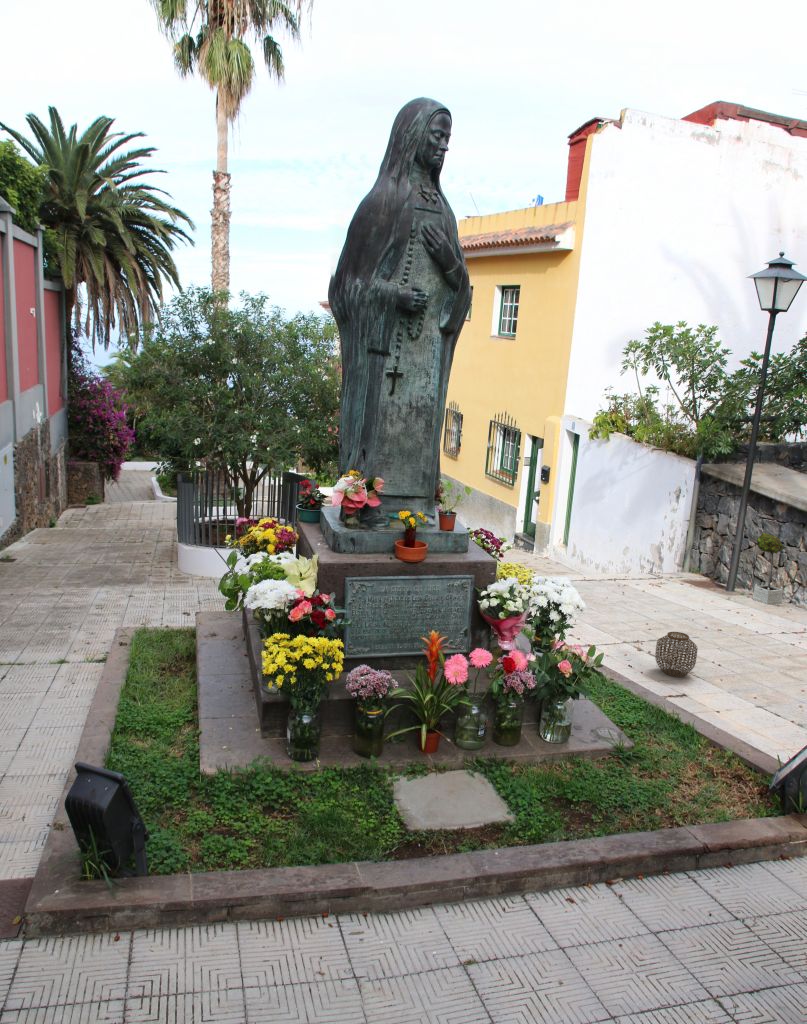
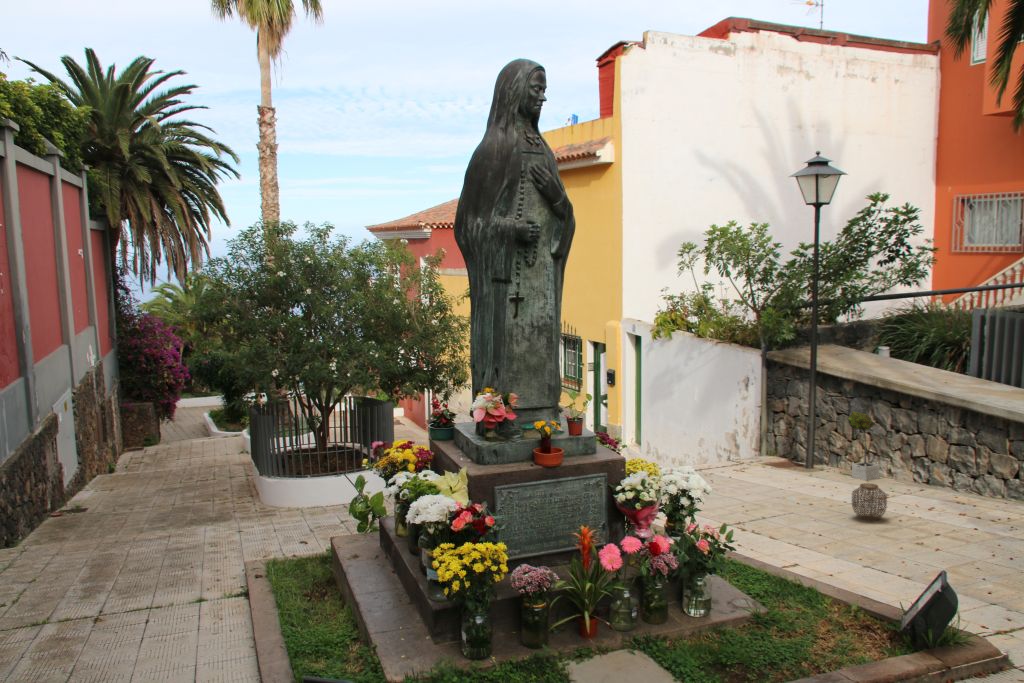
woven basket: present [655,632,698,677] -> present [852,483,887,521]

